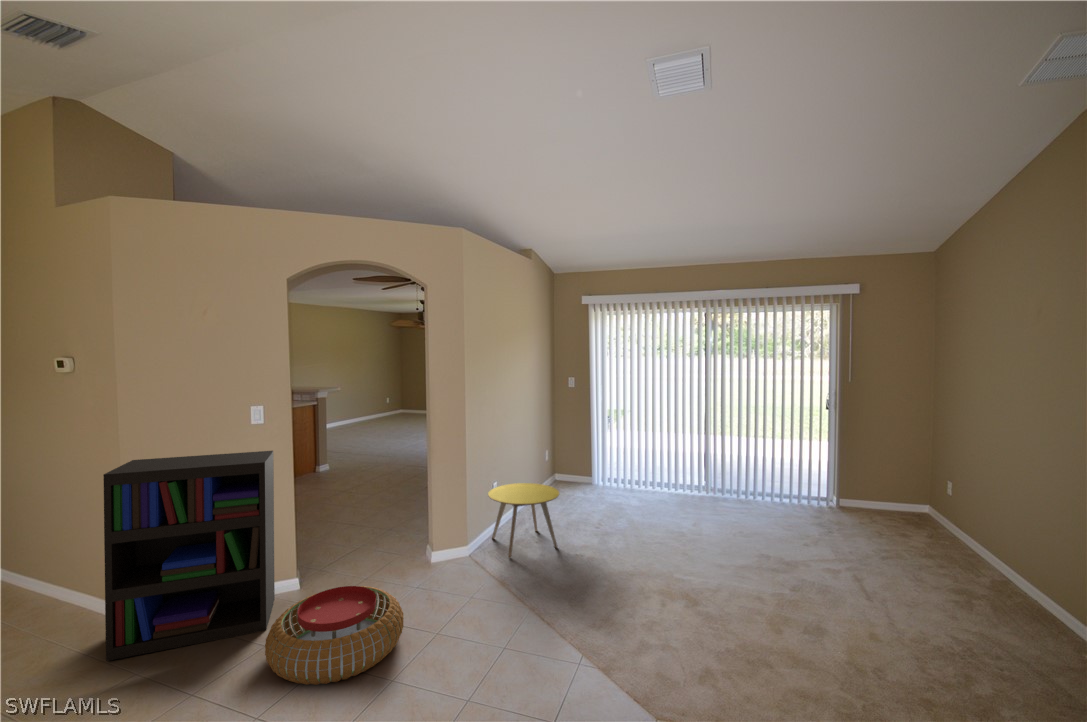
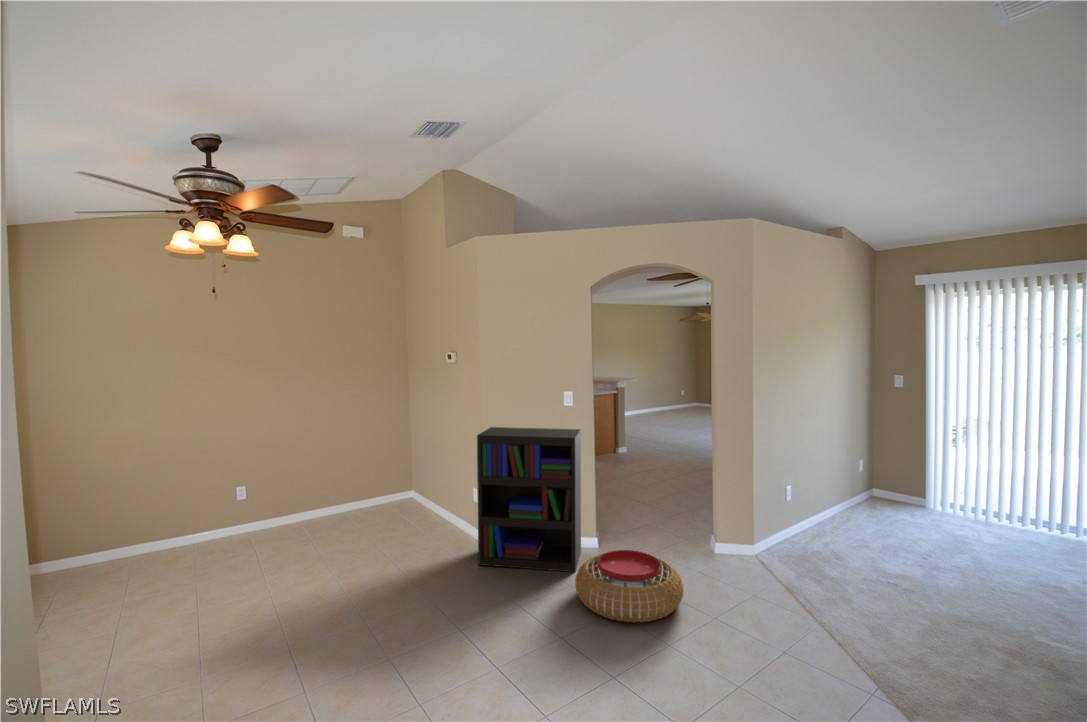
side table: present [488,483,559,557] -> none [777,489,864,568]

